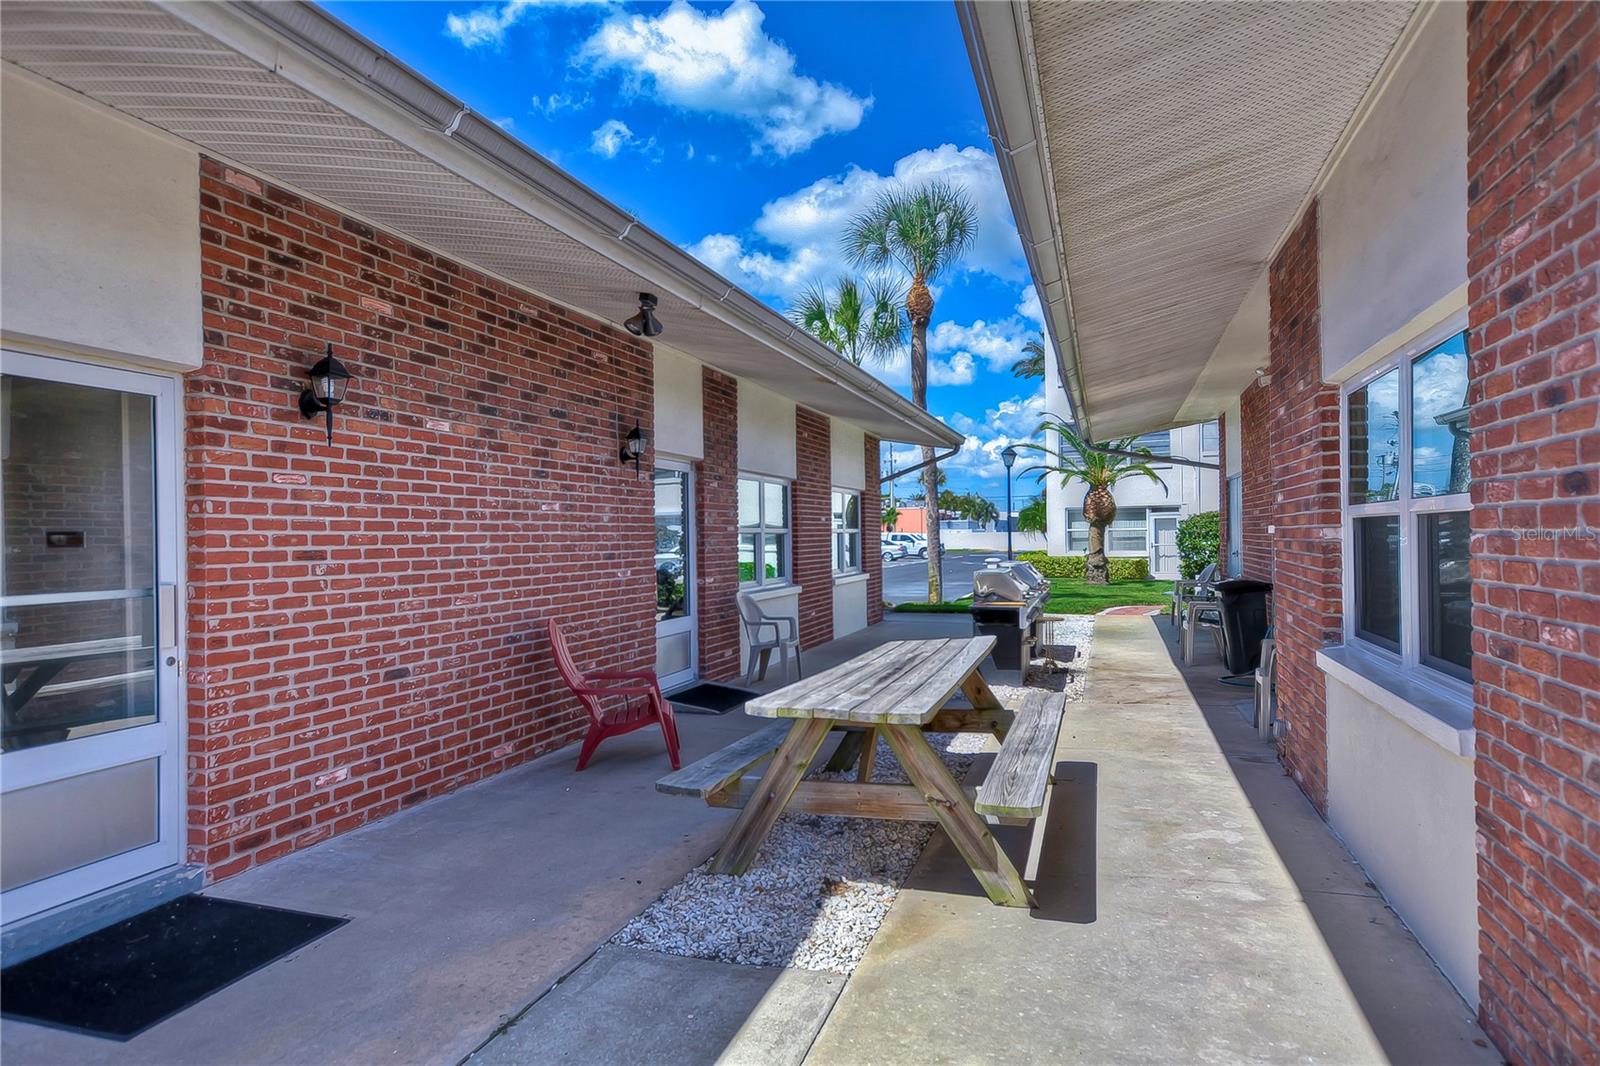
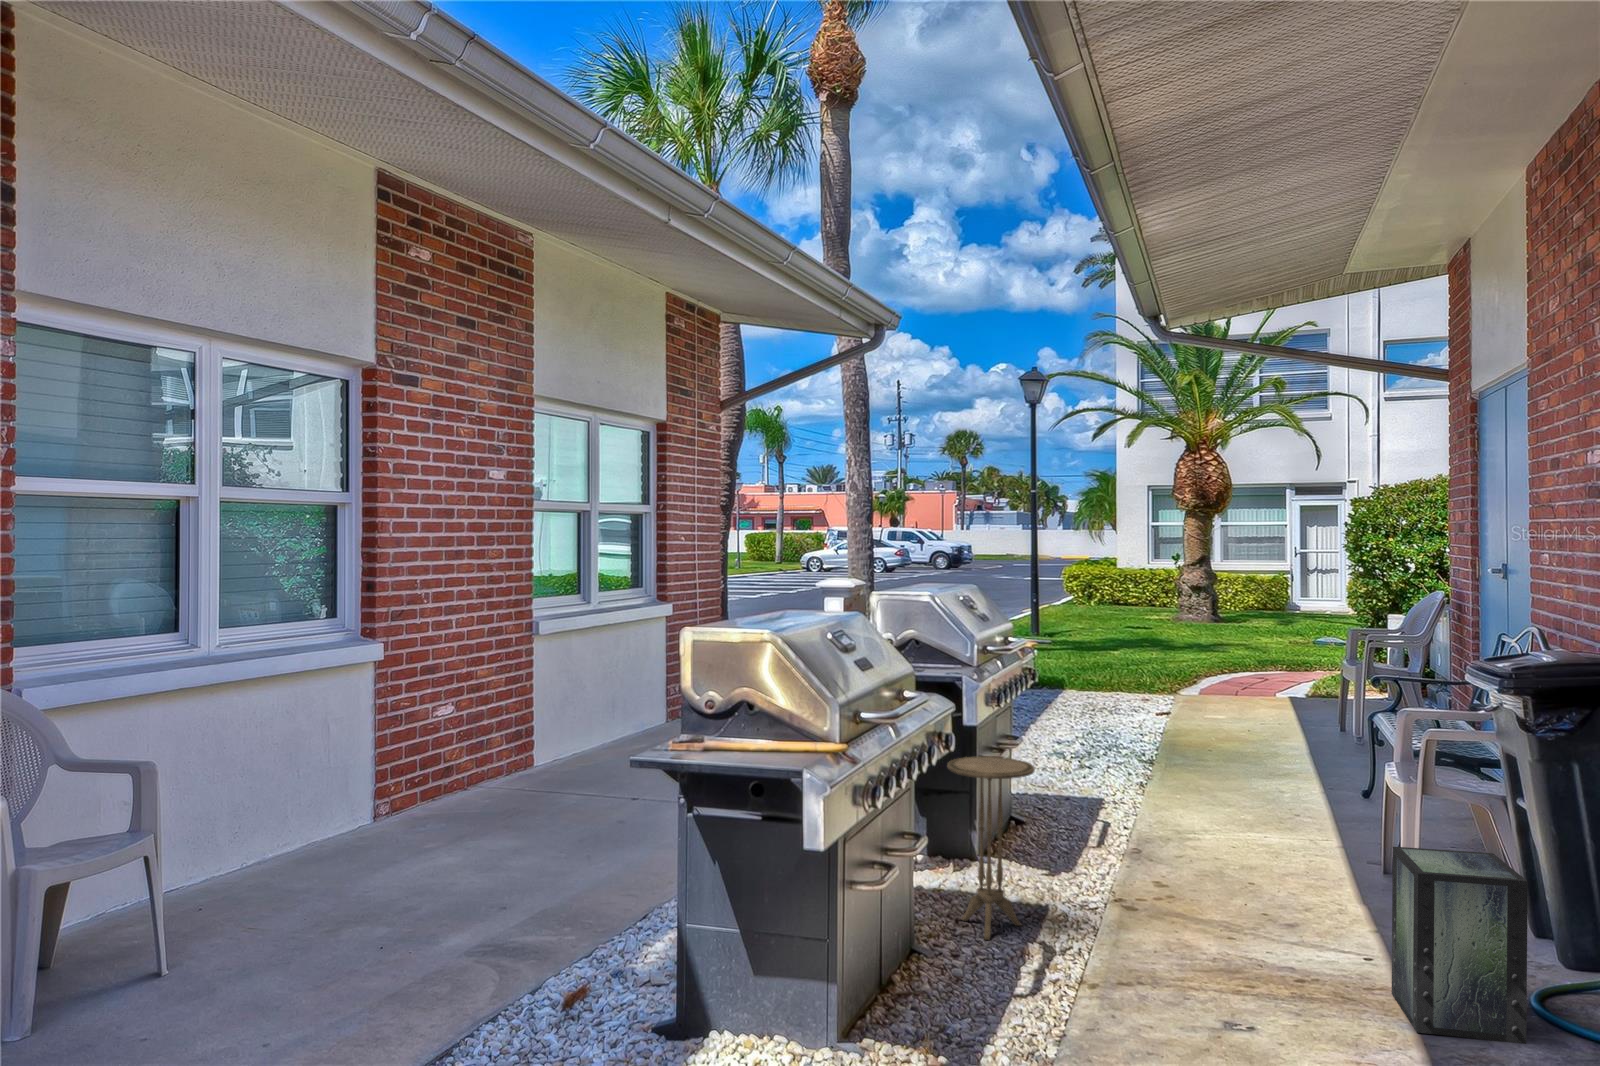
storage box: none [1181,635,1218,686] -> present [1392,847,1528,1044]

